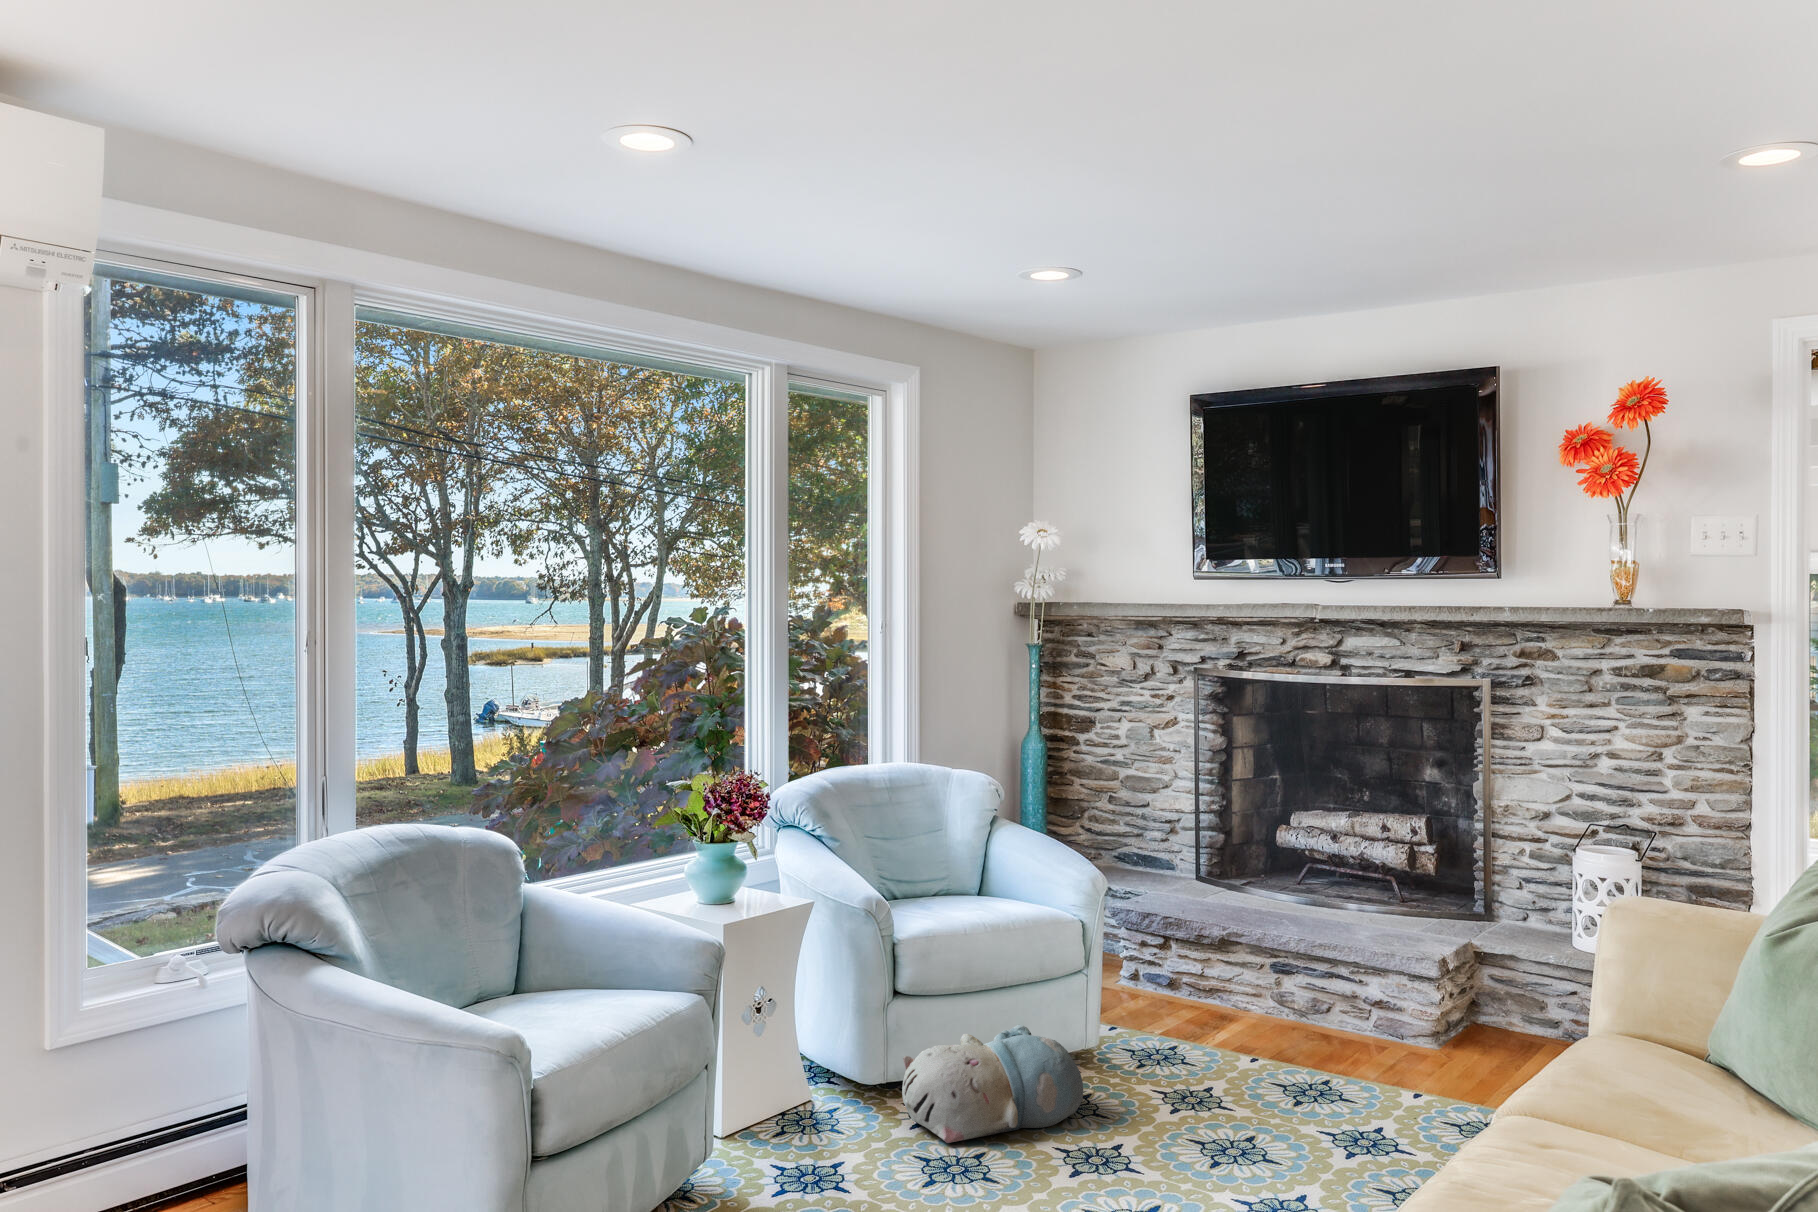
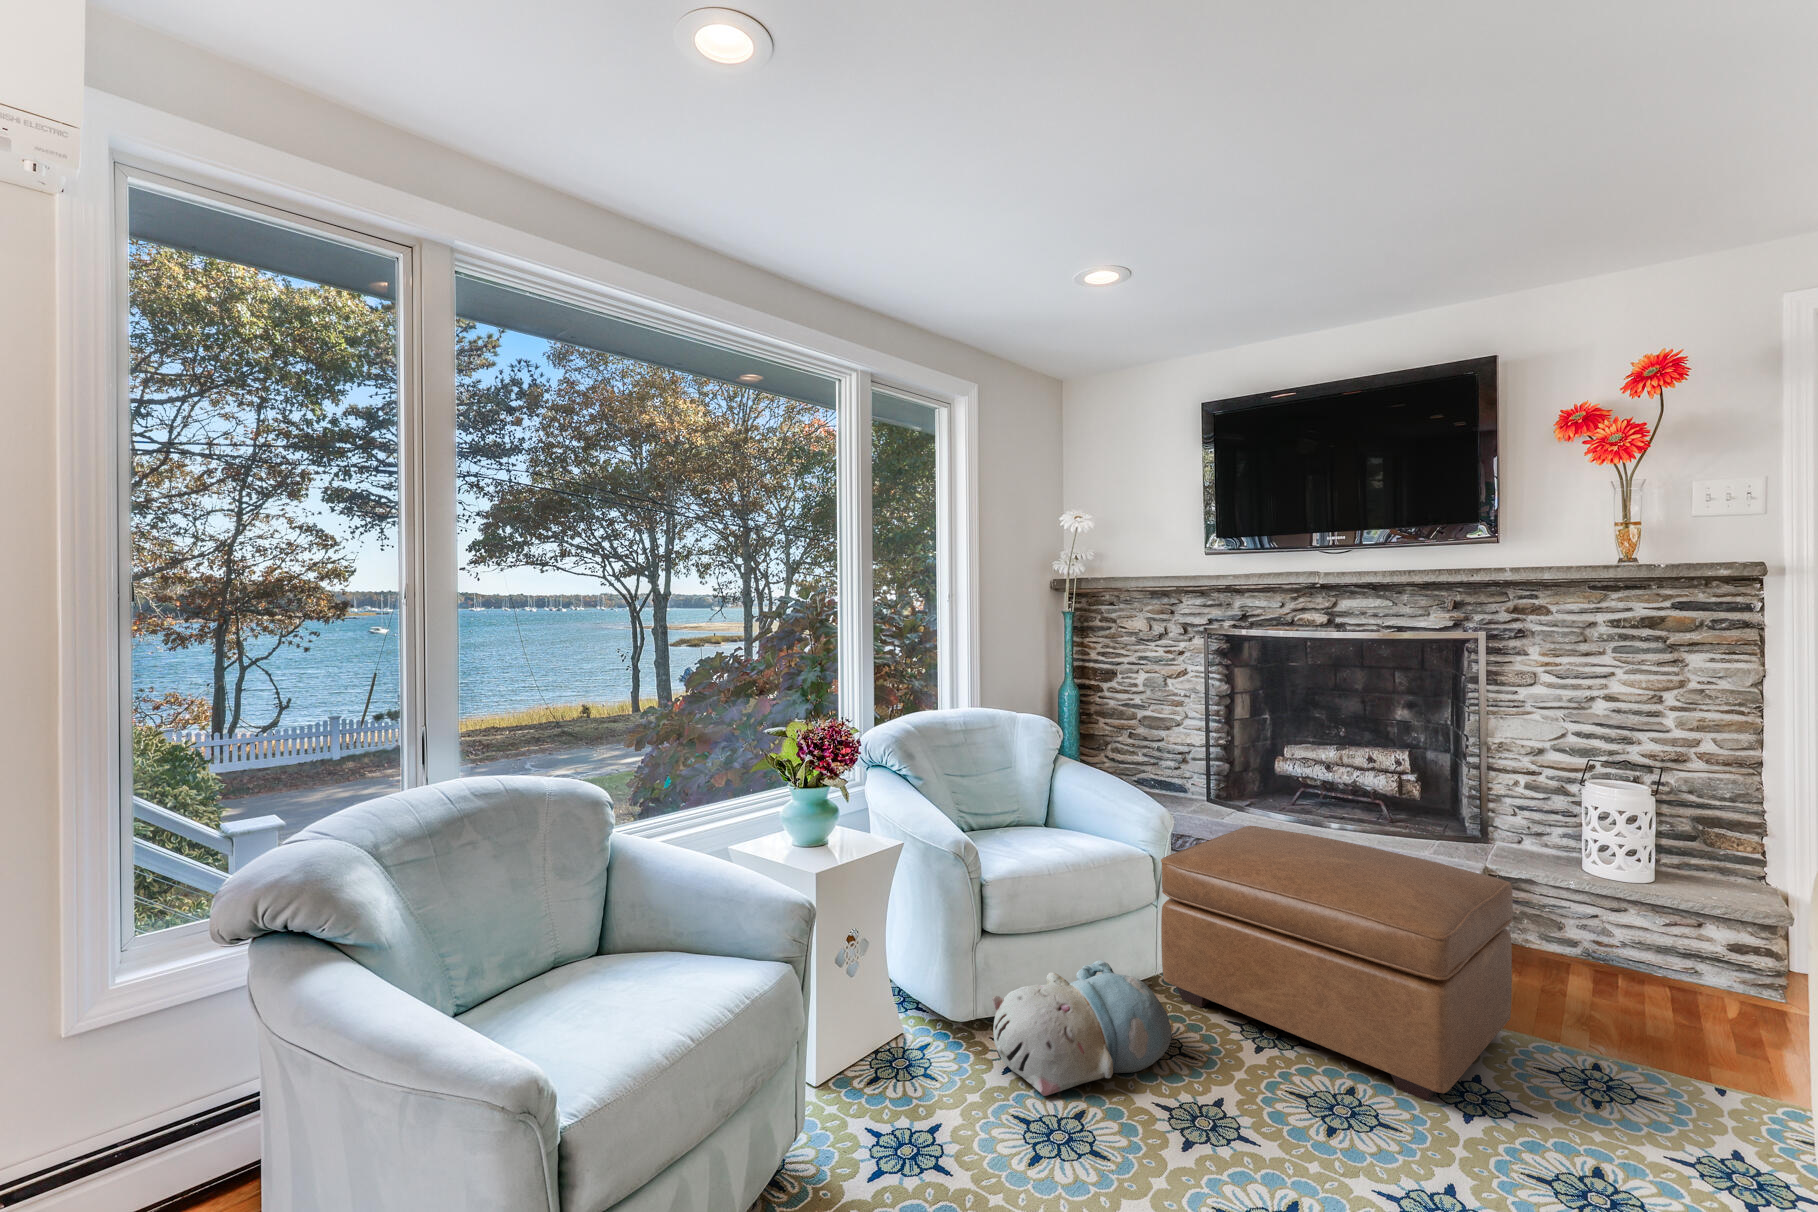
ottoman: none [1093,894,1439,1147] -> present [1161,826,1513,1101]

